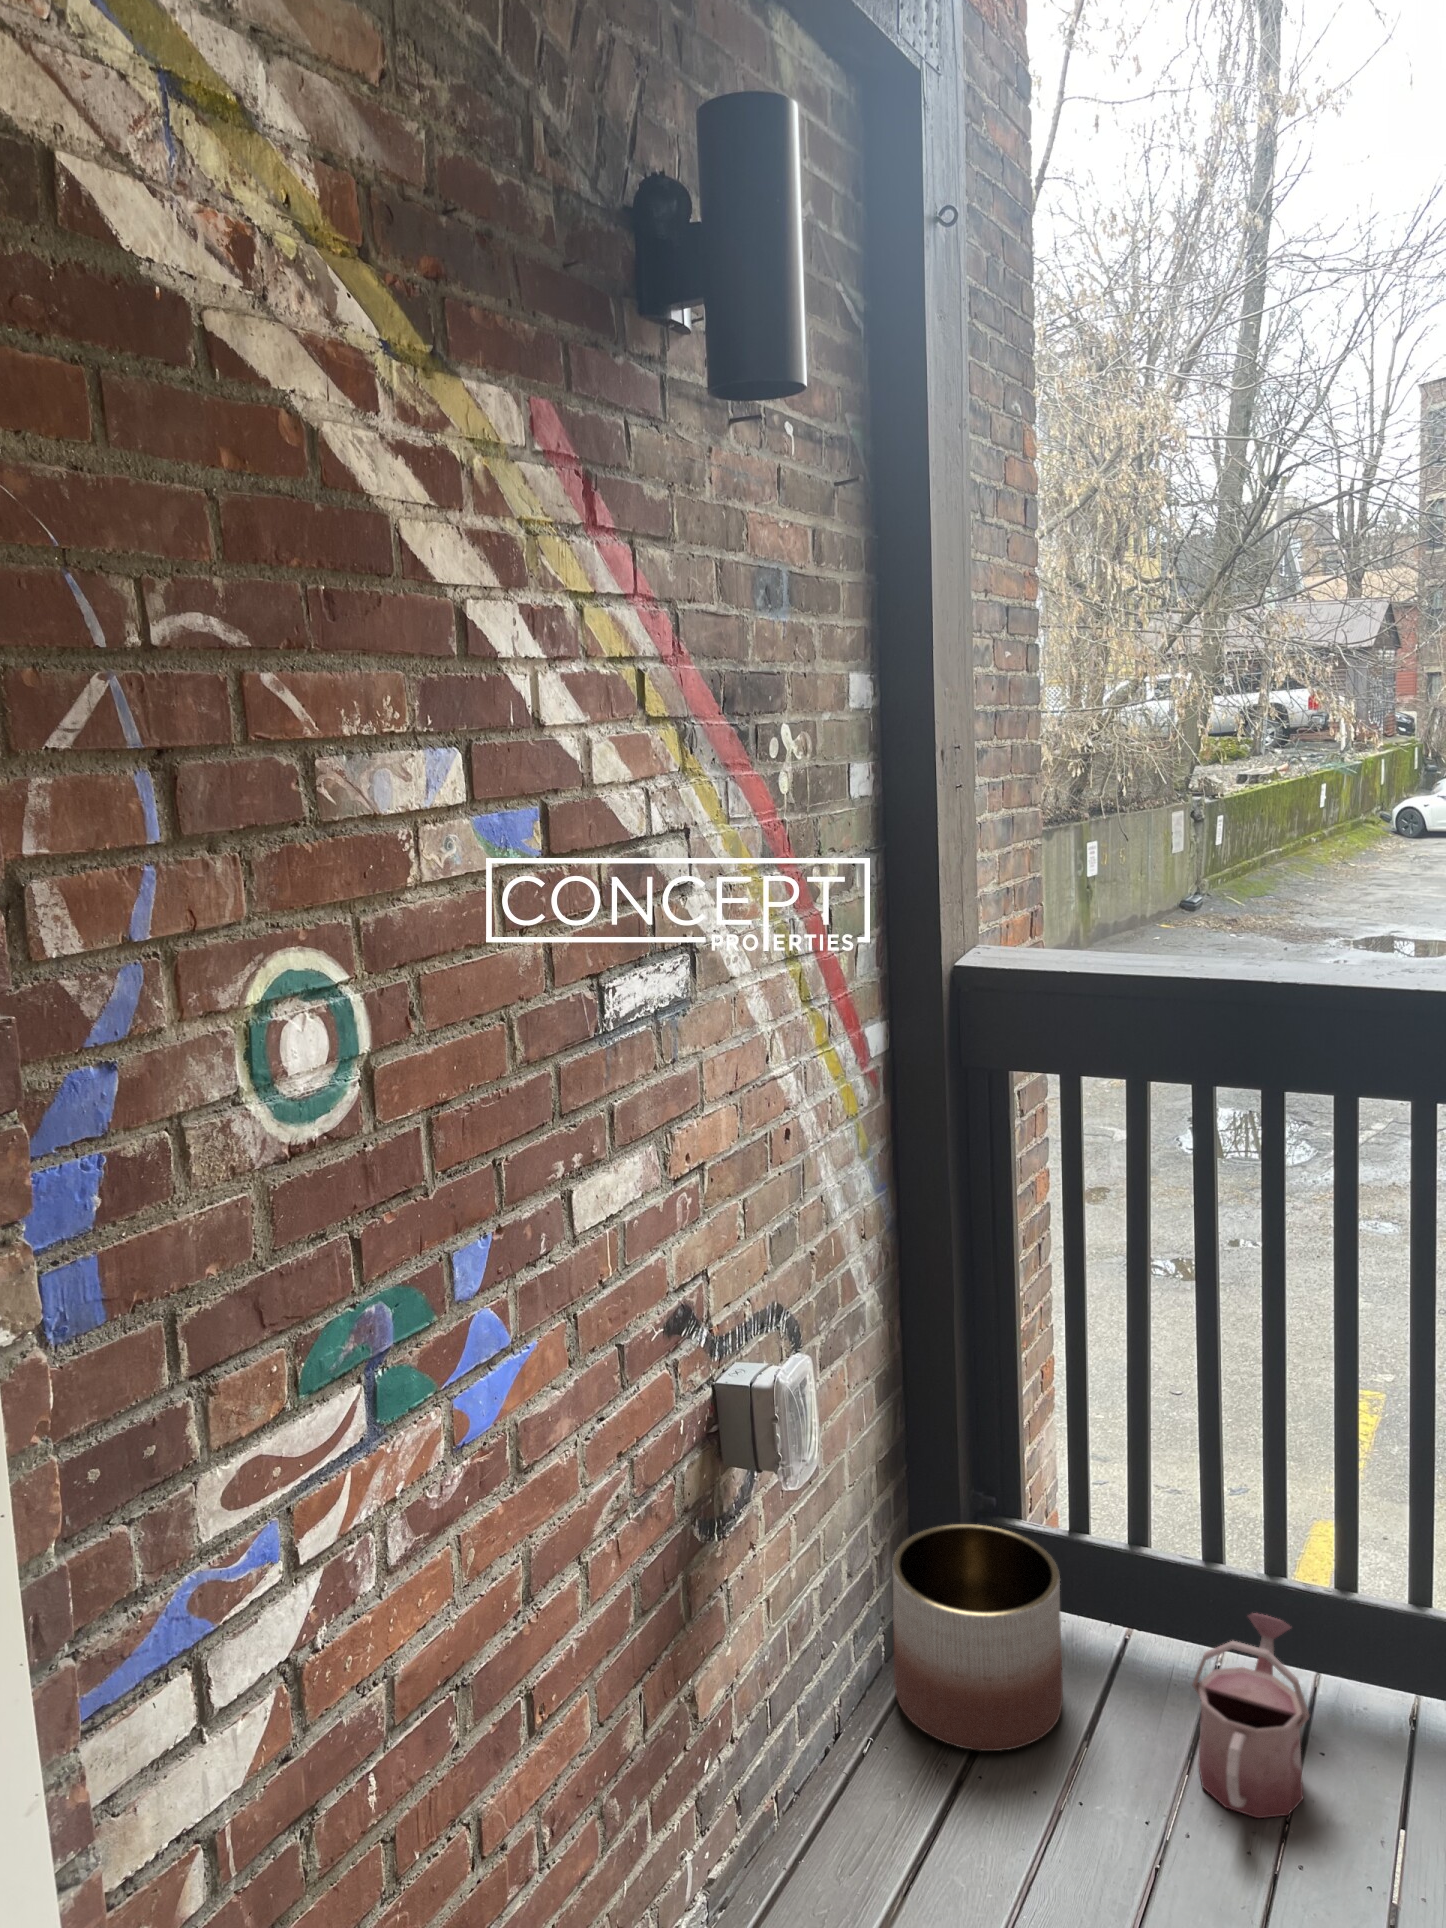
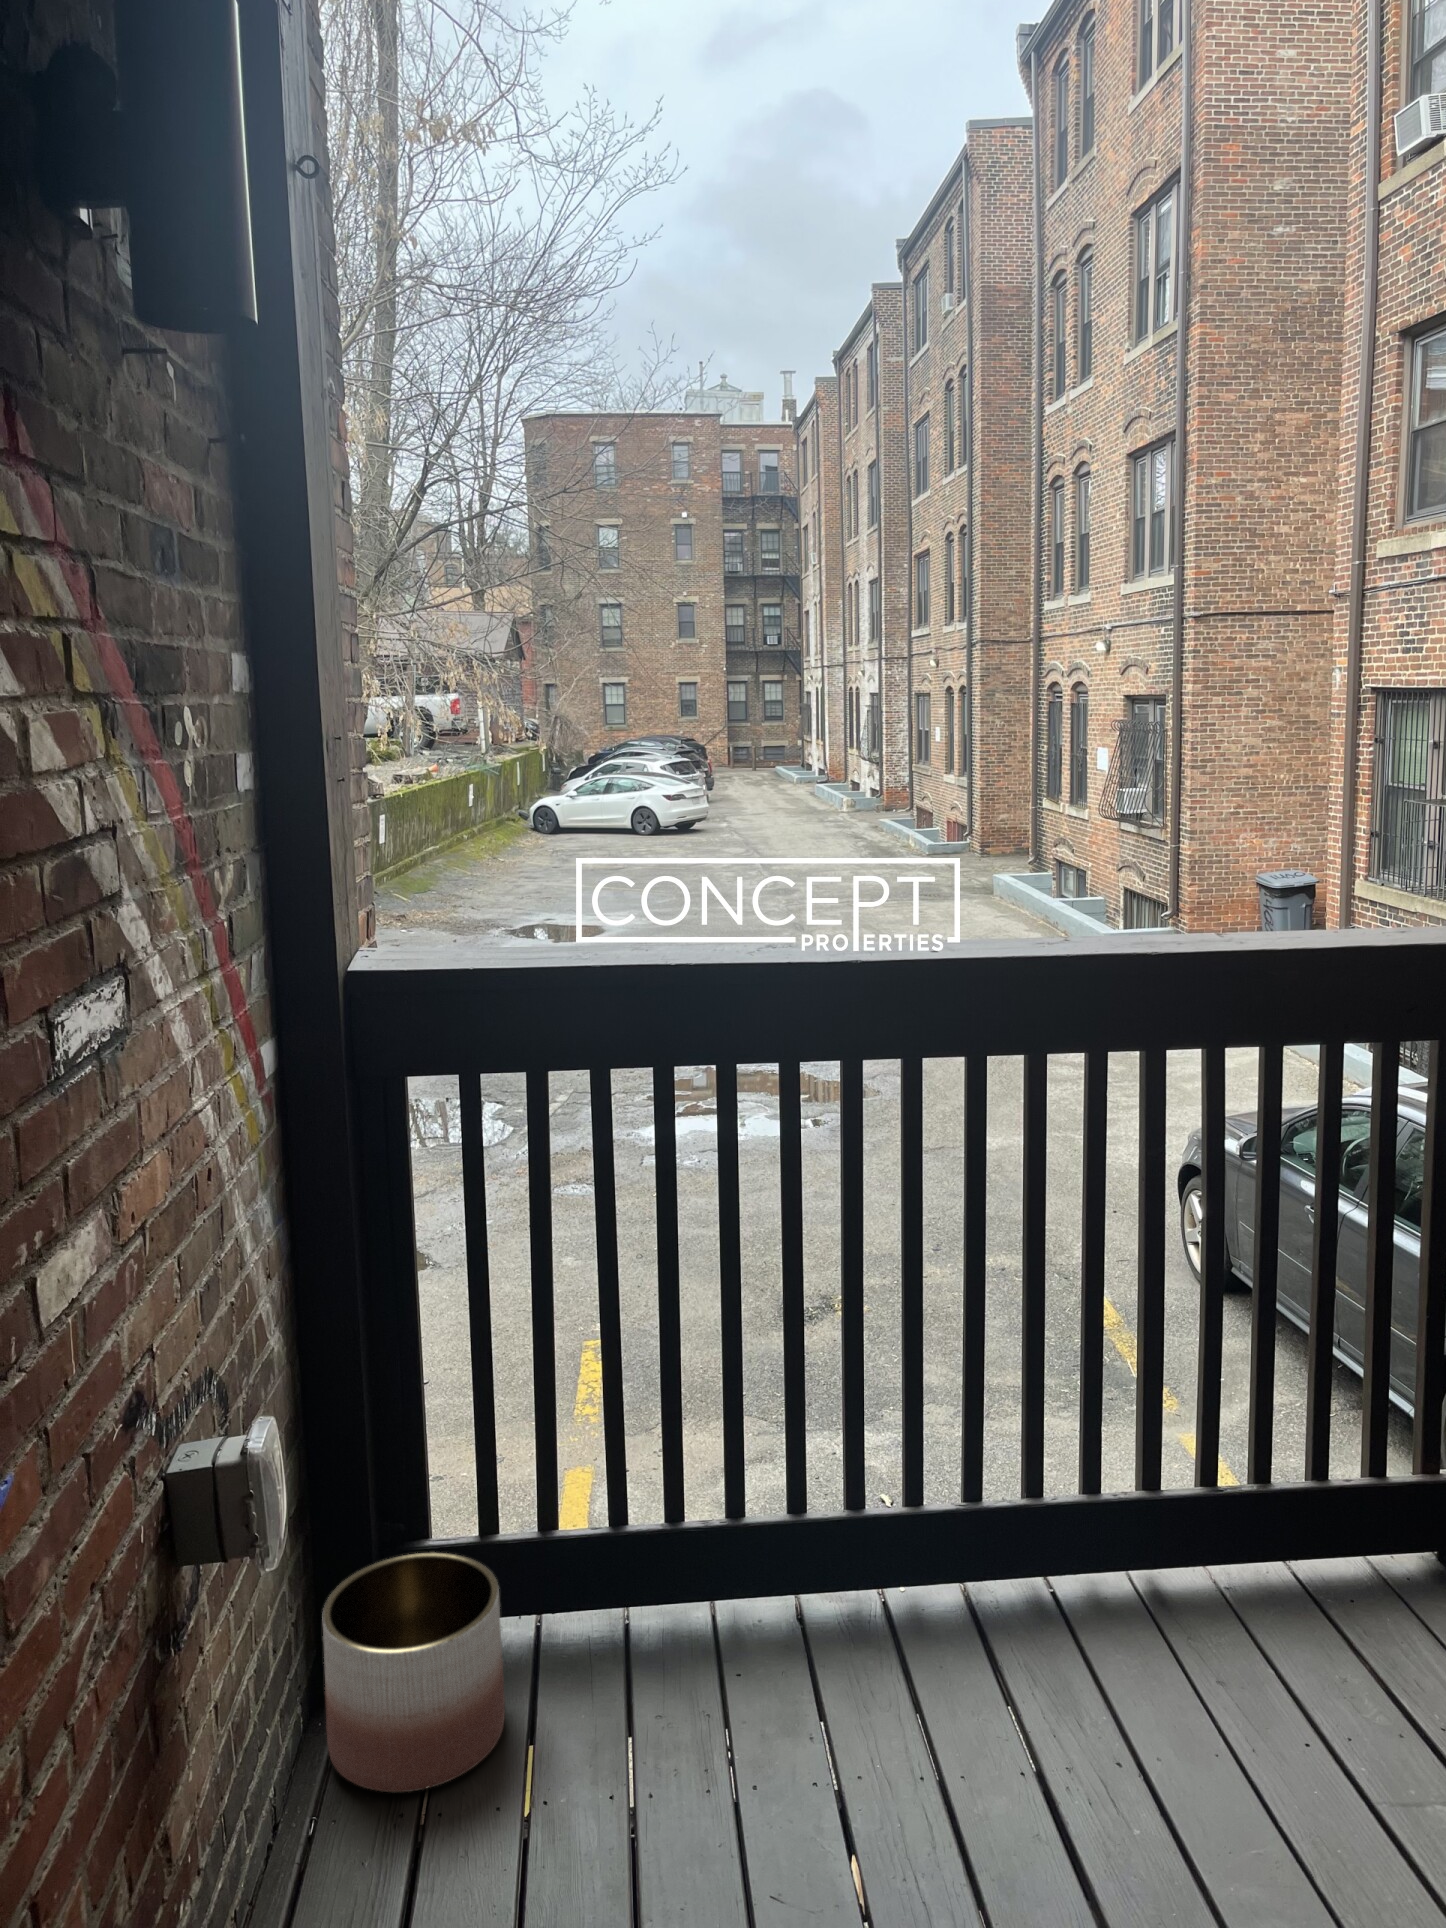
watering can: present [1192,1613,1309,1818] -> none [633,1559,736,1748]

